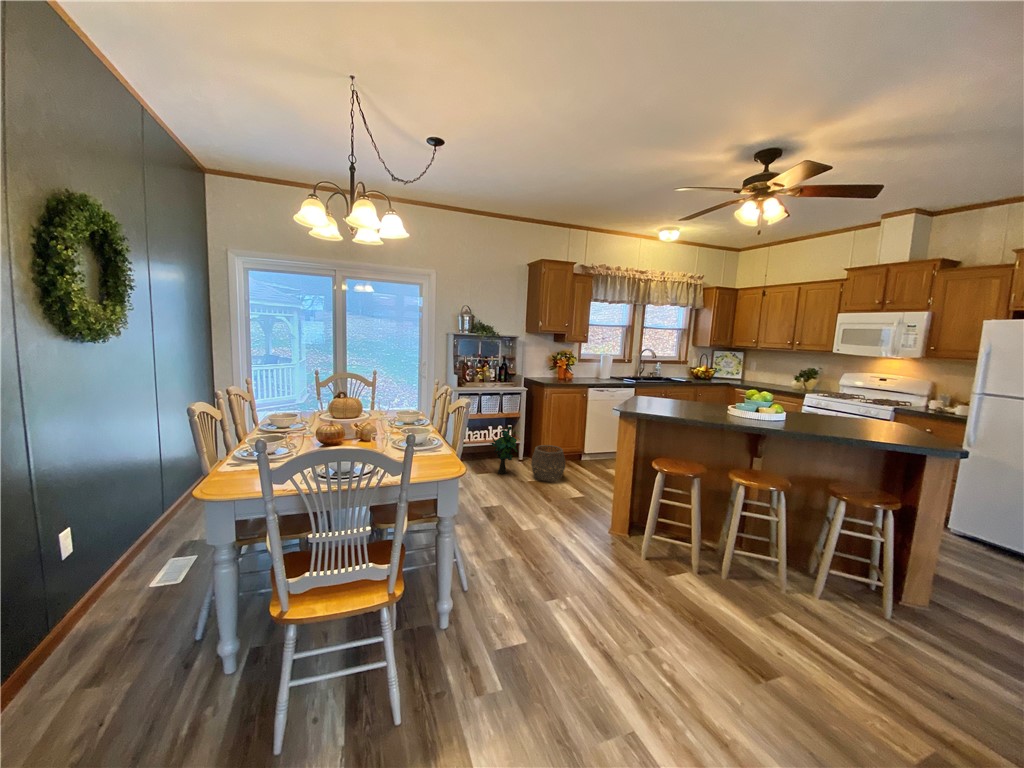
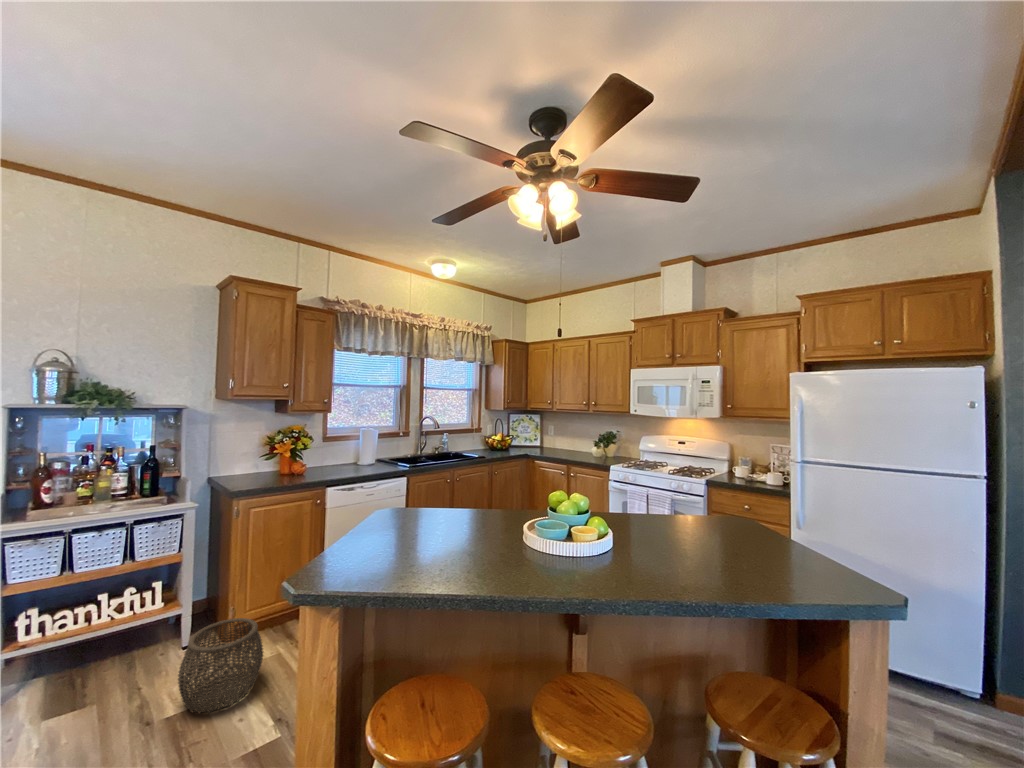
decorative plant: present [490,426,518,474] -> none [64,600,152,720]

